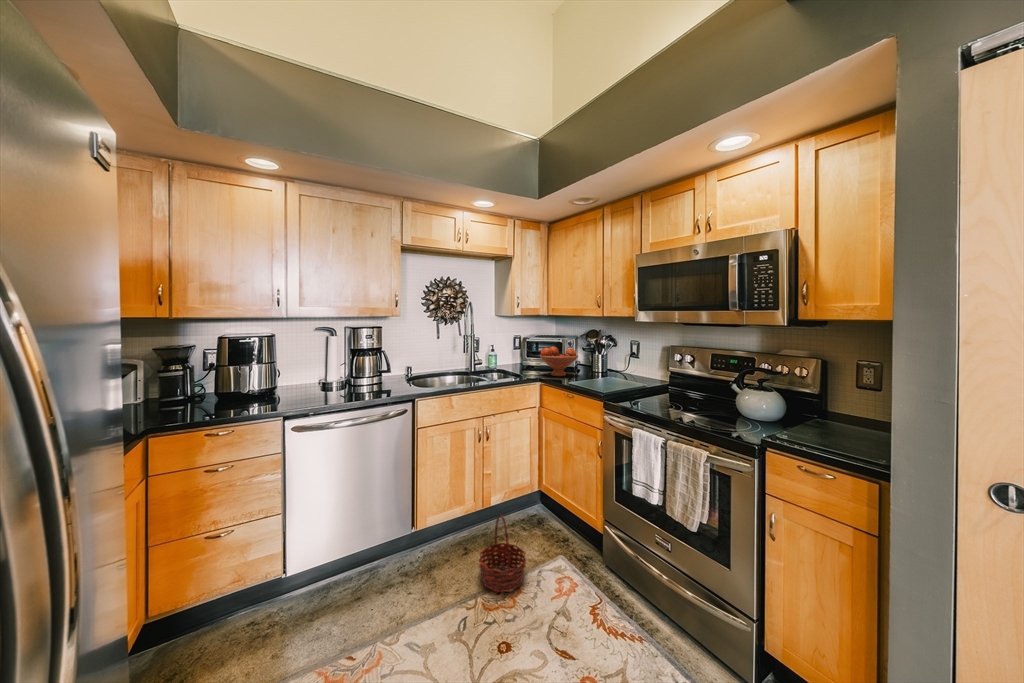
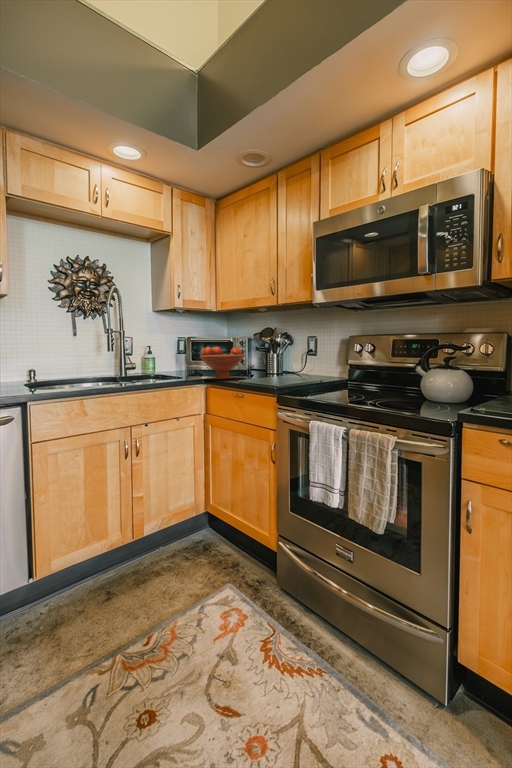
basket: present [479,514,526,592] -> none [119,543,183,642]

